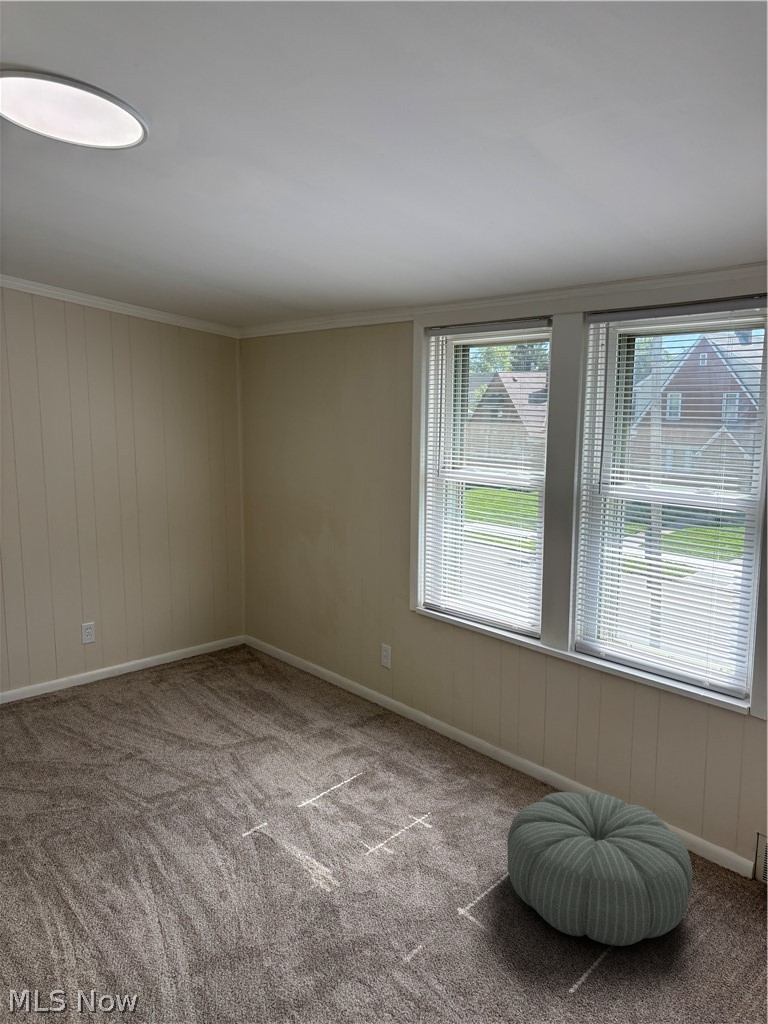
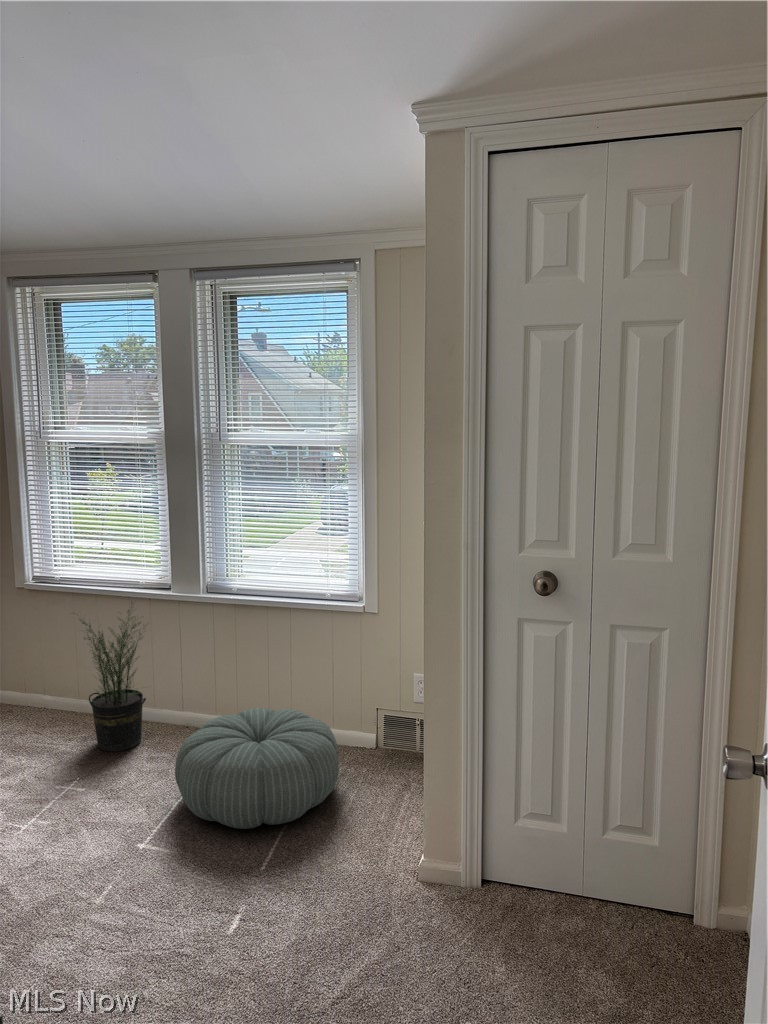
potted plant: none [442,642,514,789] -> present [79,602,146,752]

